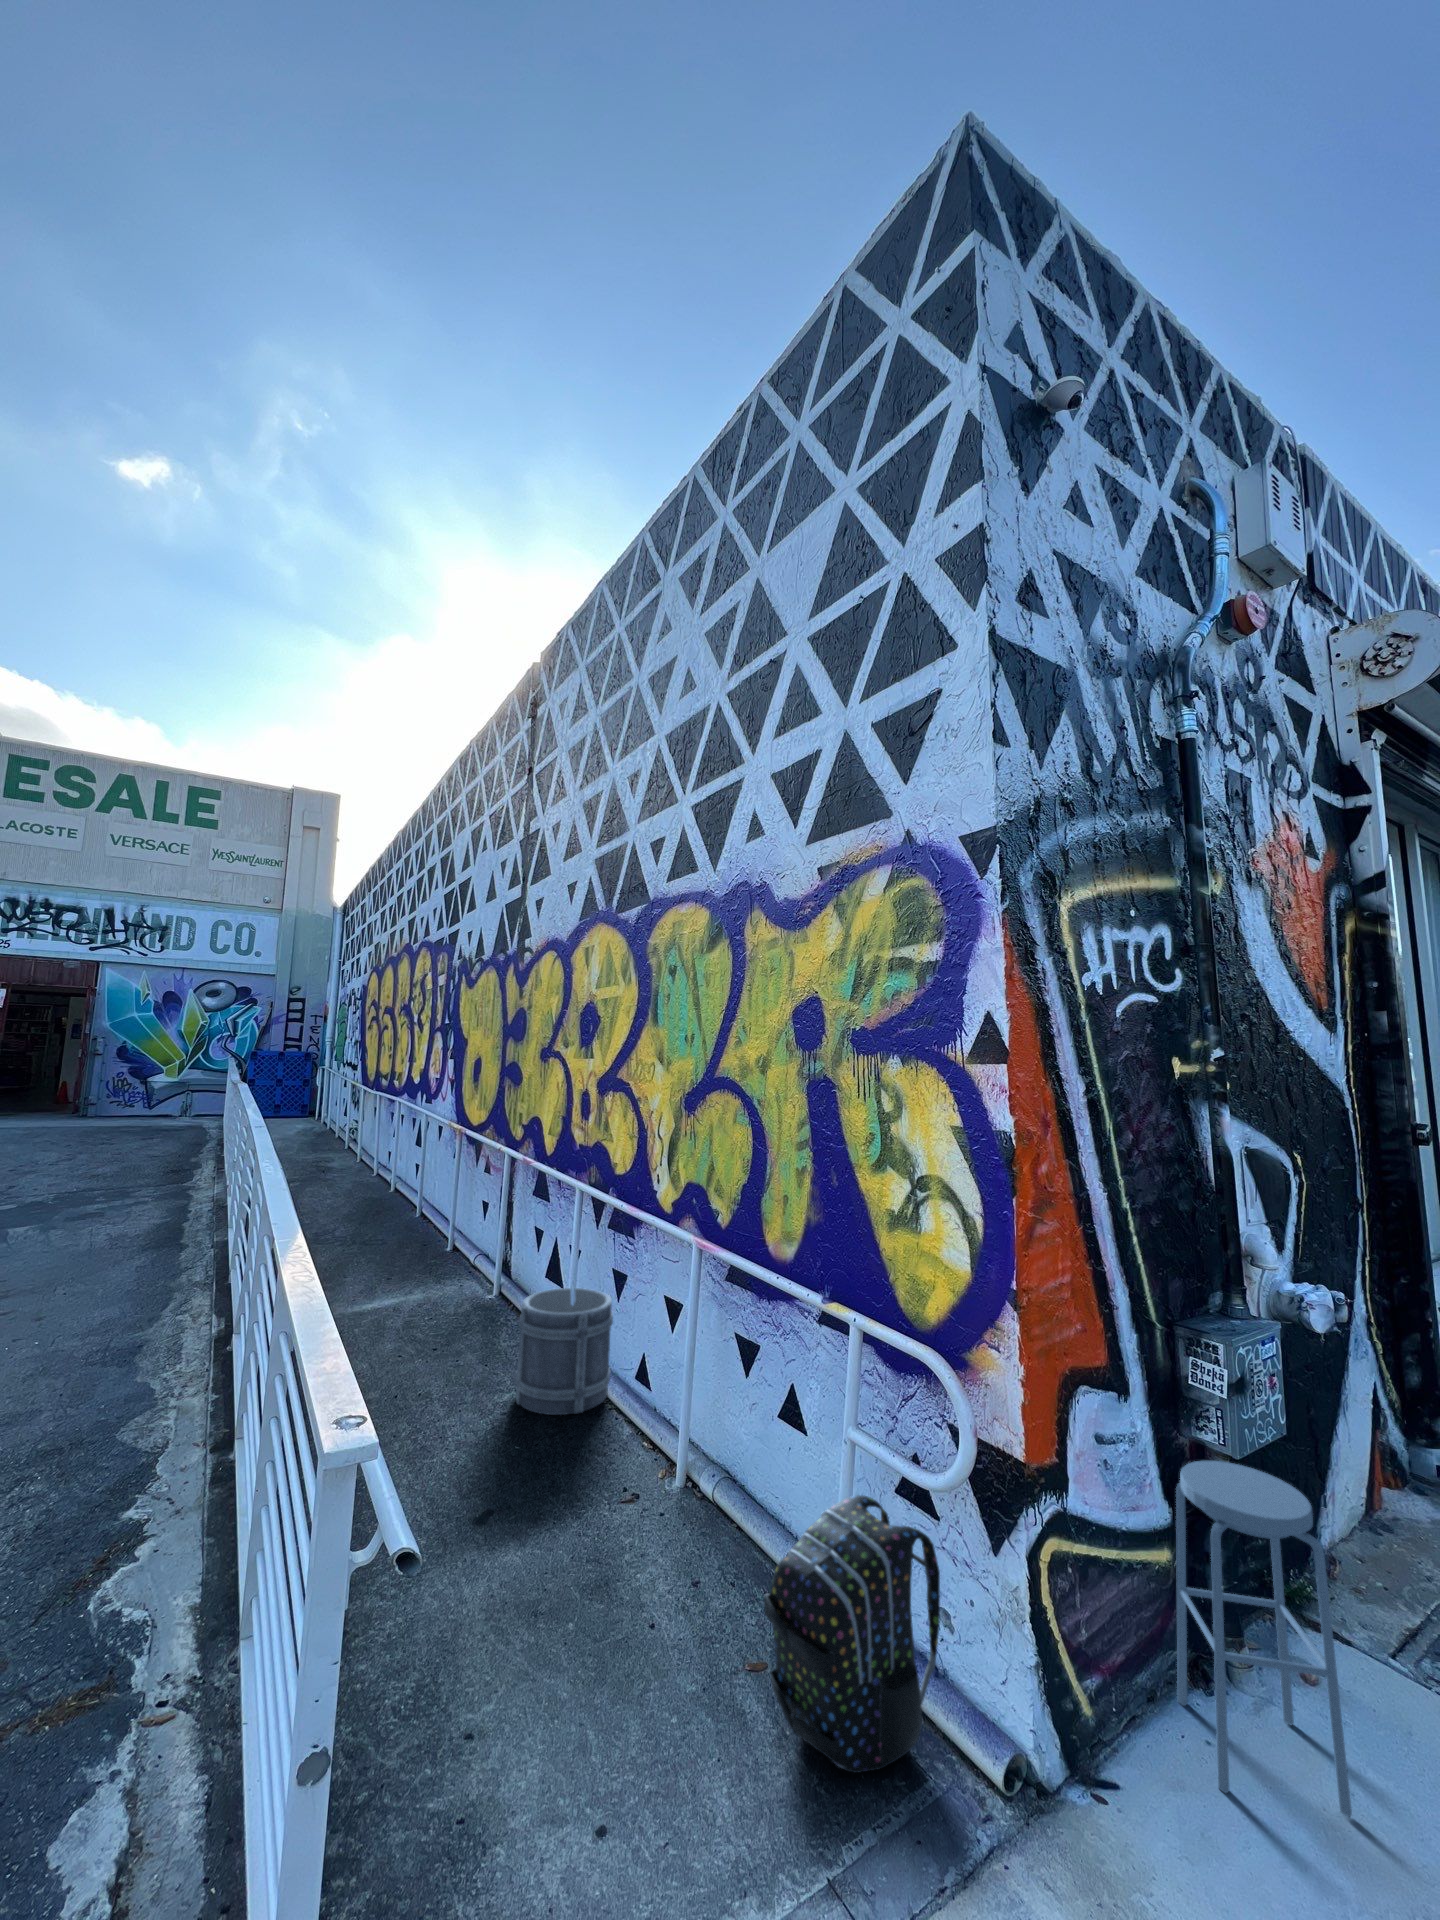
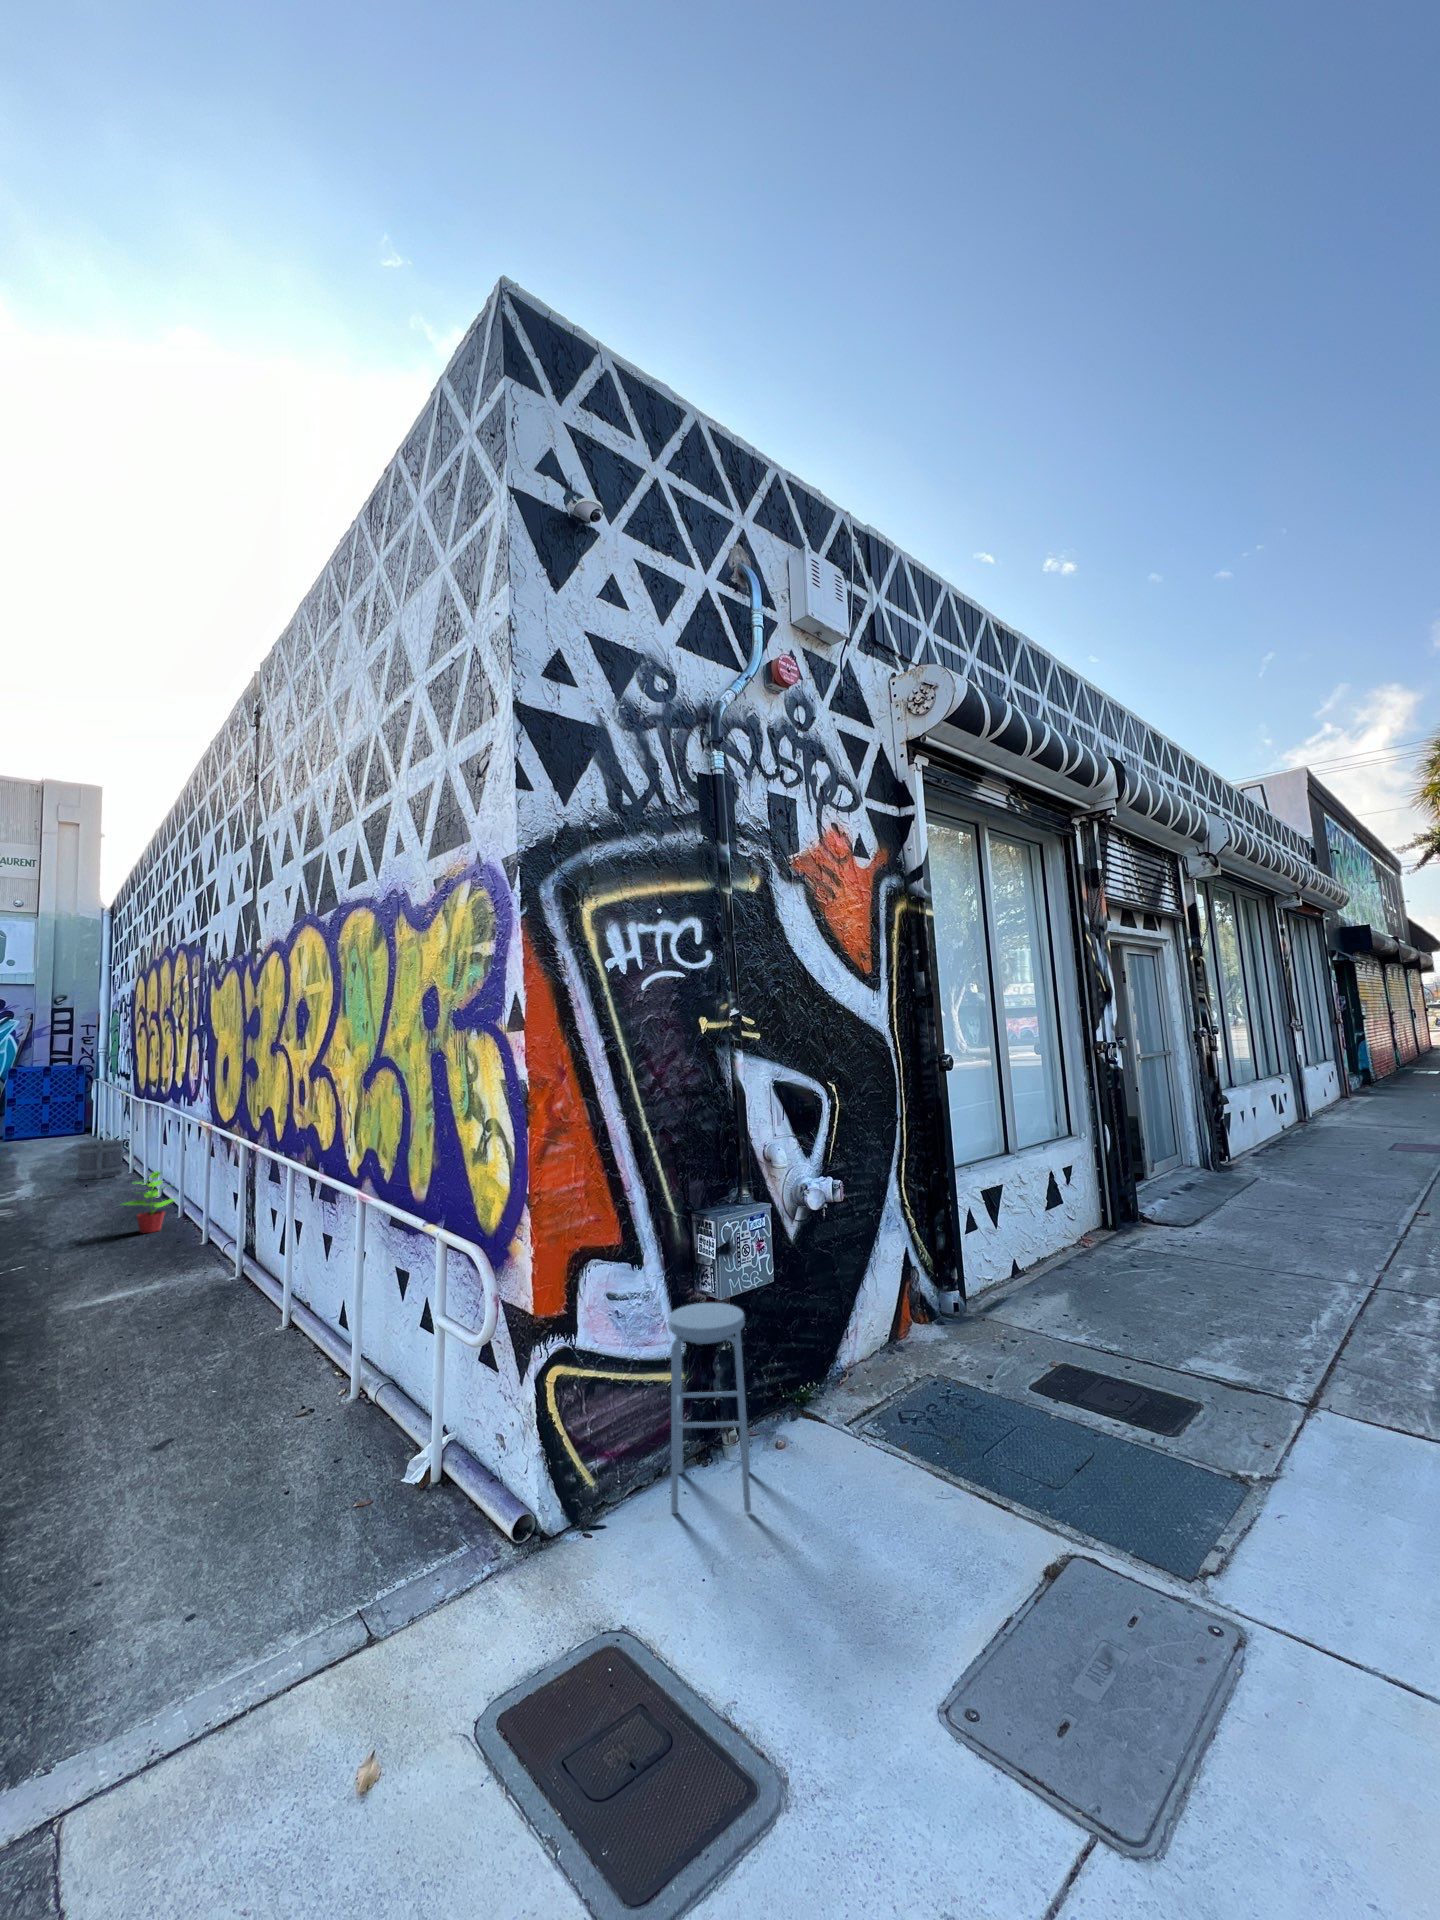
potted plant: none [368,1164,420,1228] -> present [120,1171,174,1233]
bucket: present [516,1288,613,1415] -> present [77,1140,123,1180]
backpack: present [764,1495,940,1773] -> none [350,1362,490,1545]

